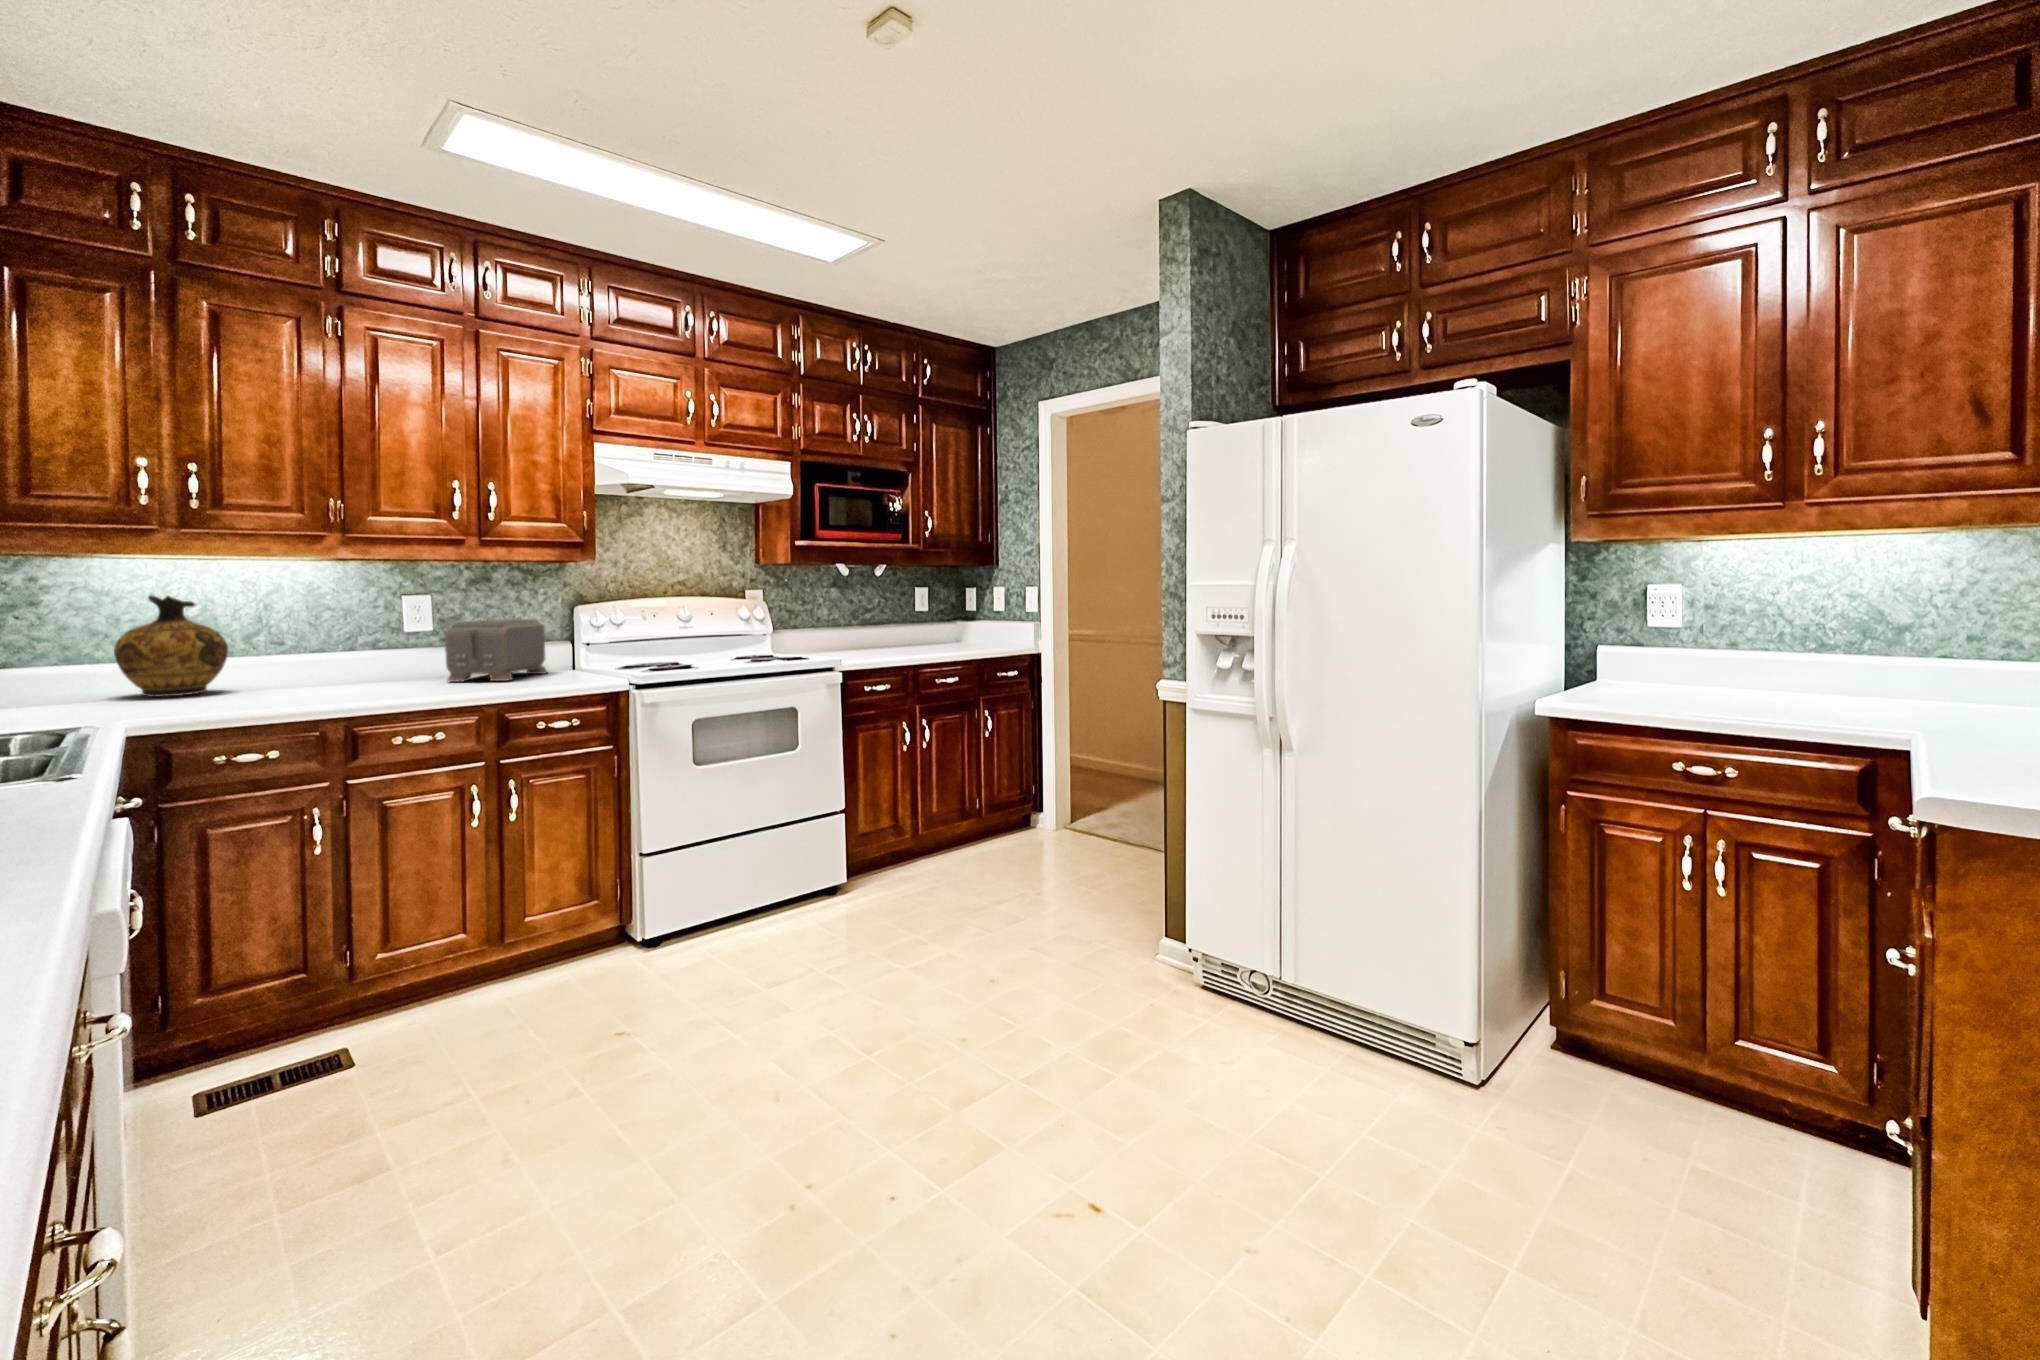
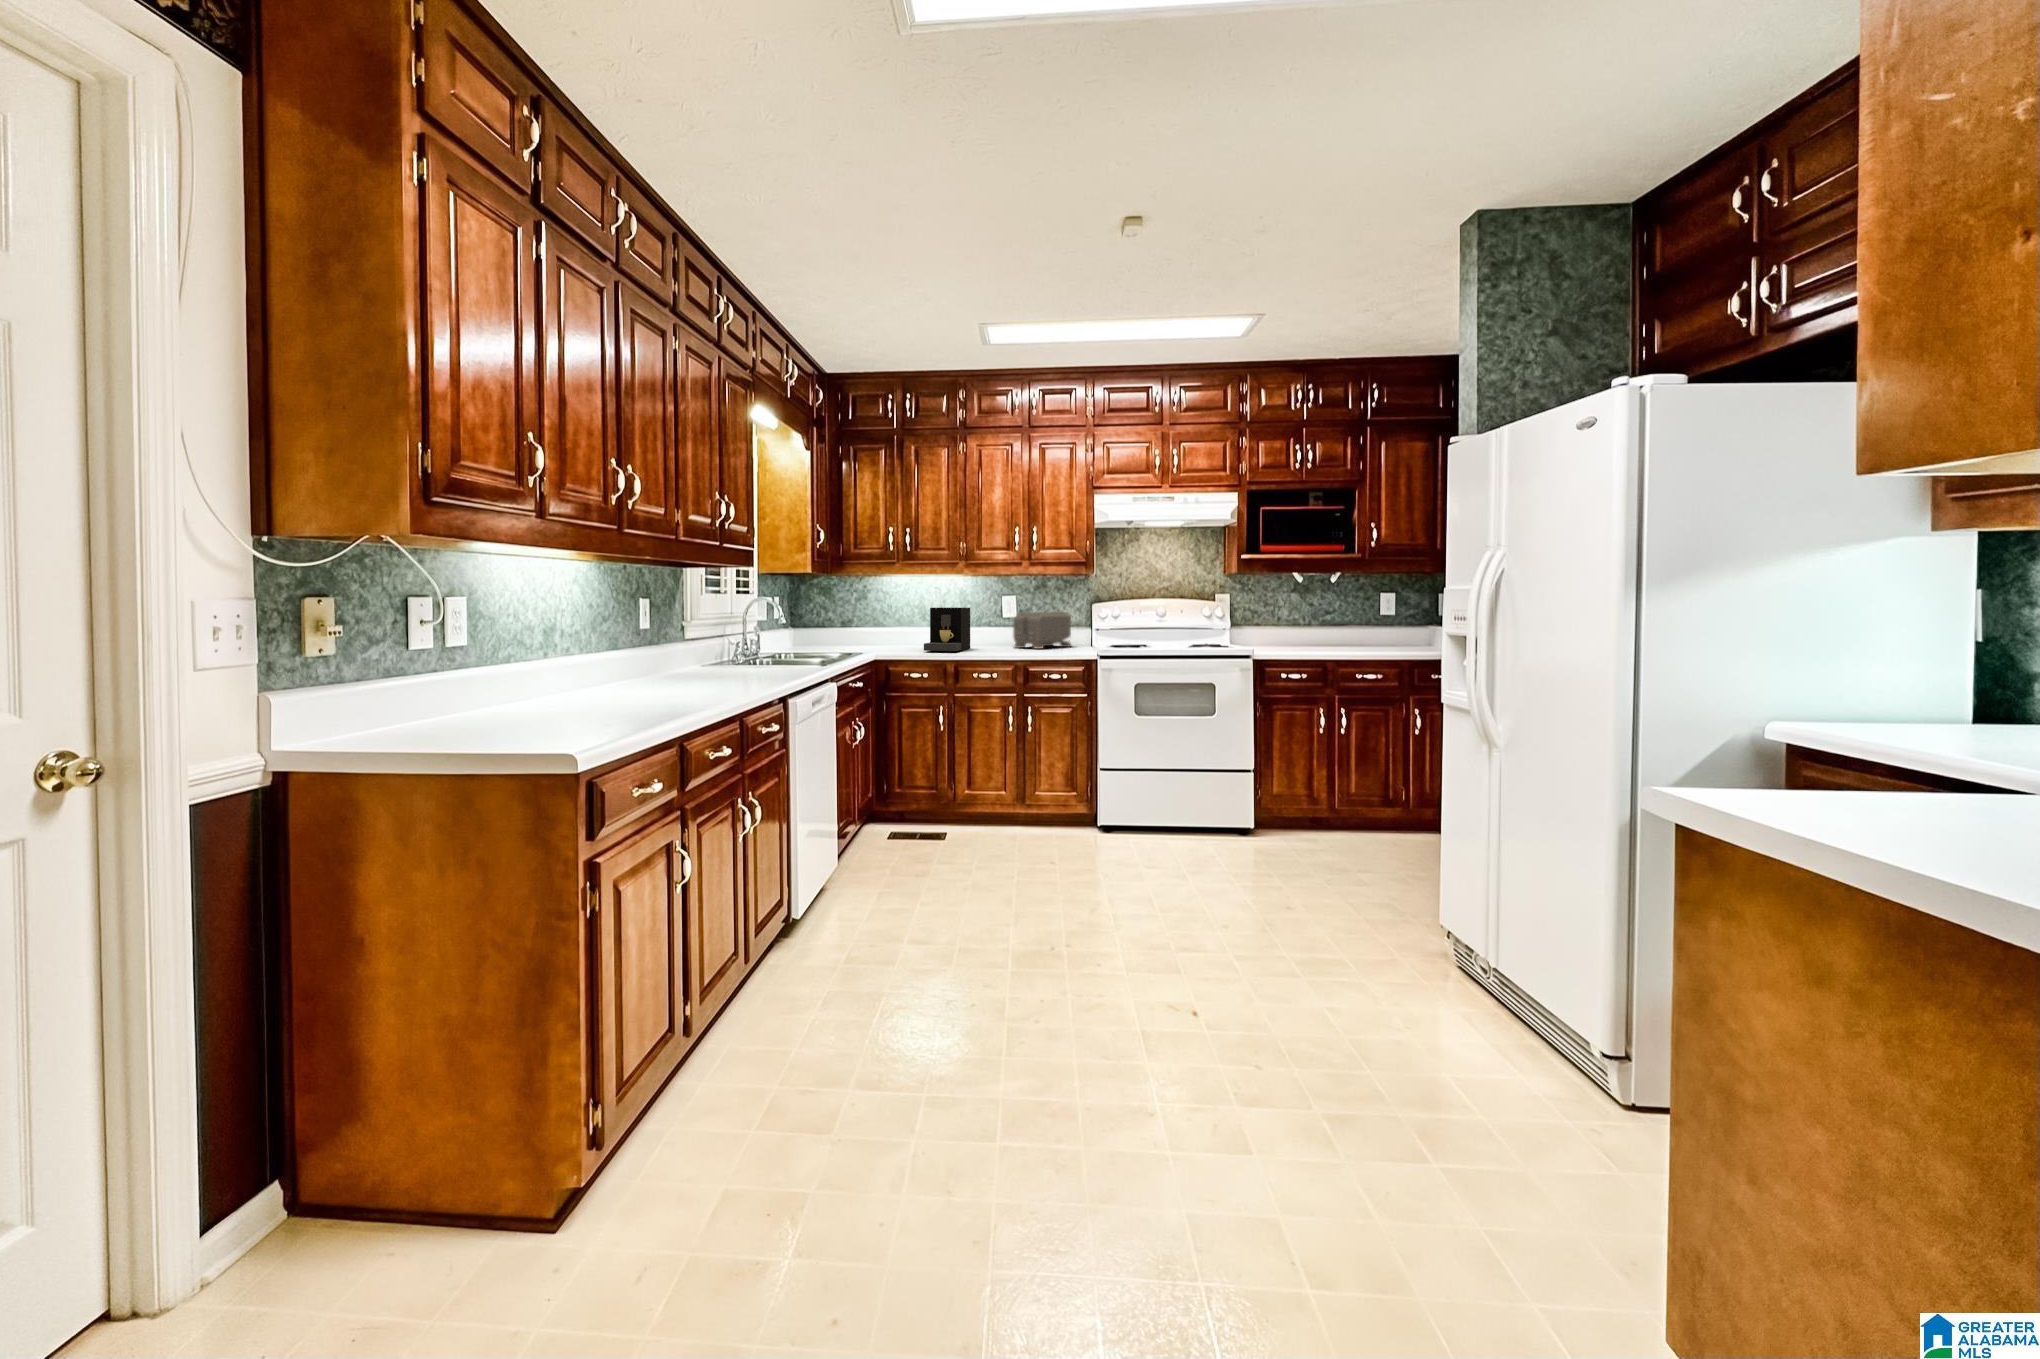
ceramic jug: present [114,595,228,697] -> none [885,596,925,646]
coffee maker: none [273,616,359,703] -> present [924,608,970,651]

